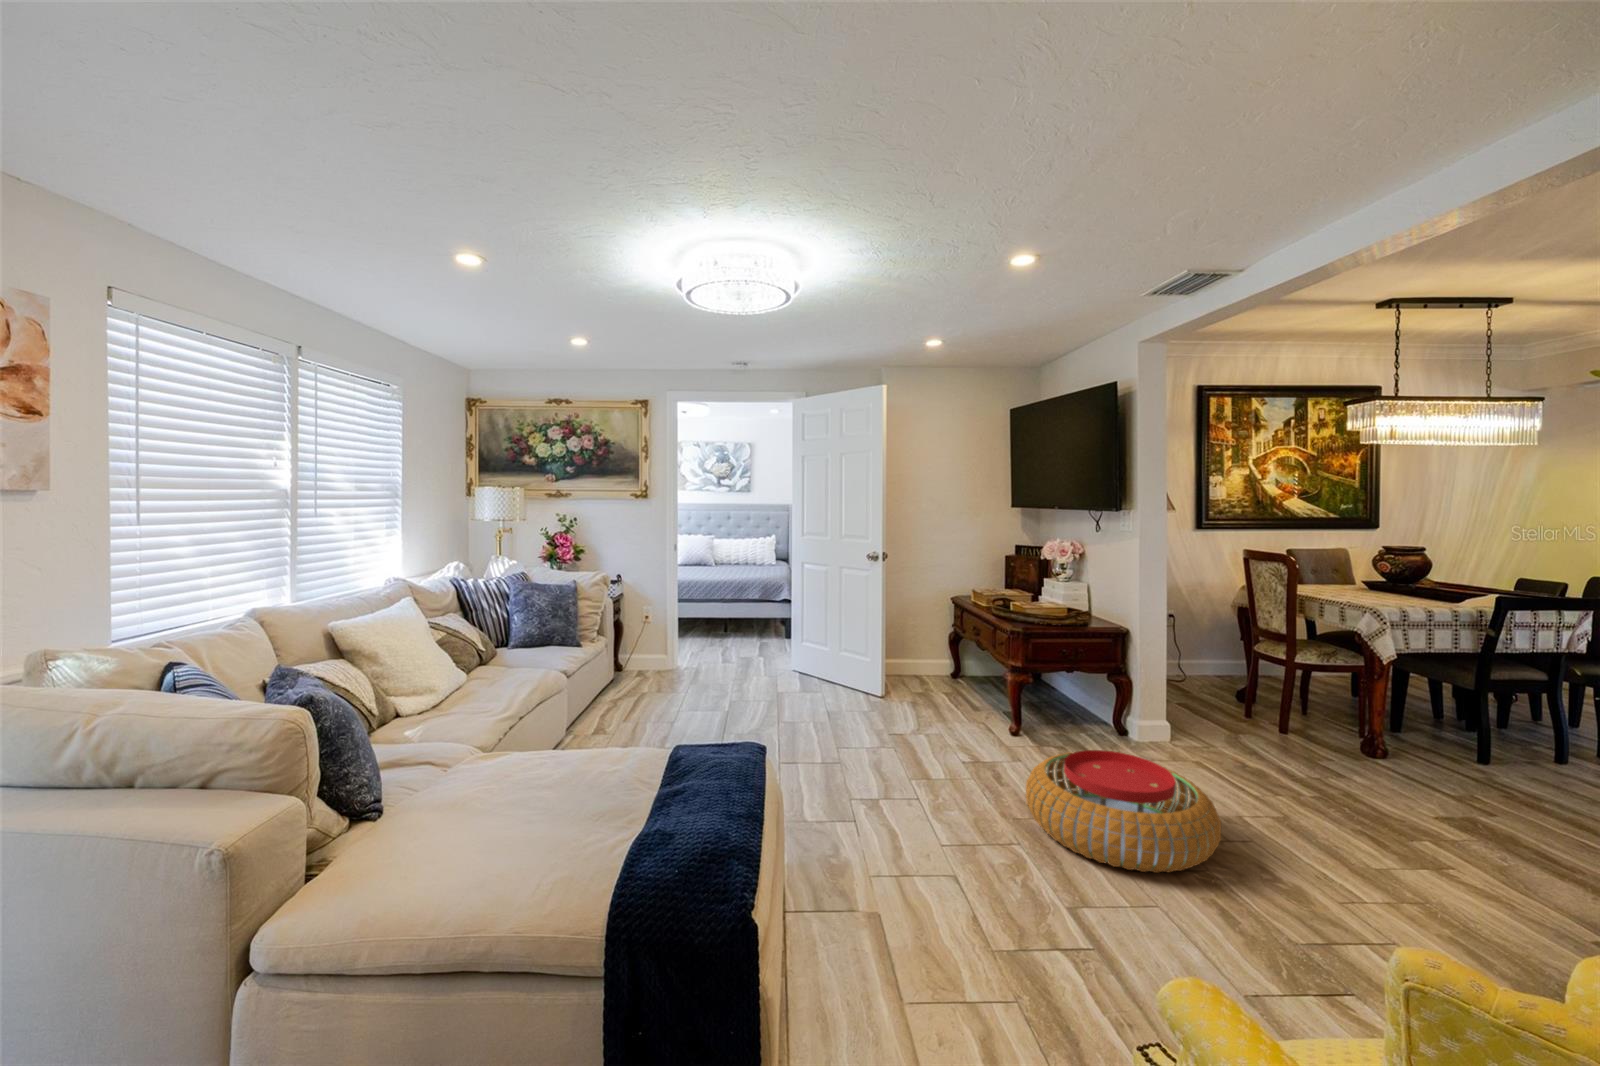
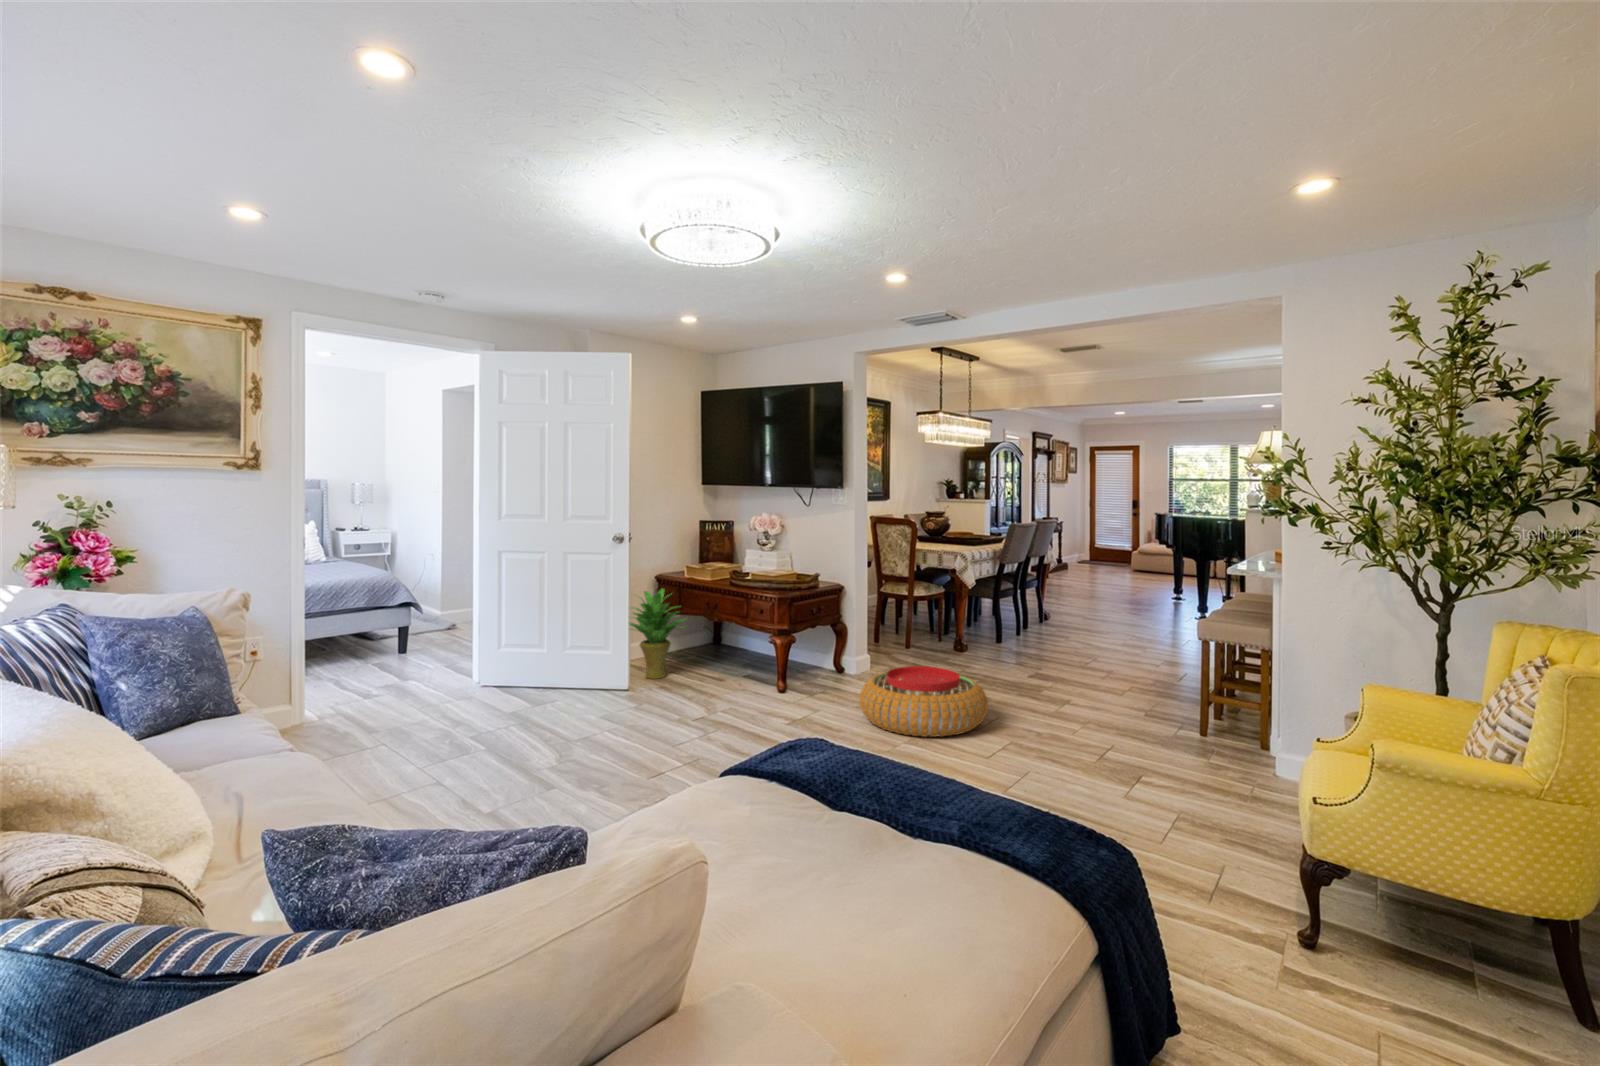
potted plant: none [891,606,956,693] -> present [630,589,684,679]

